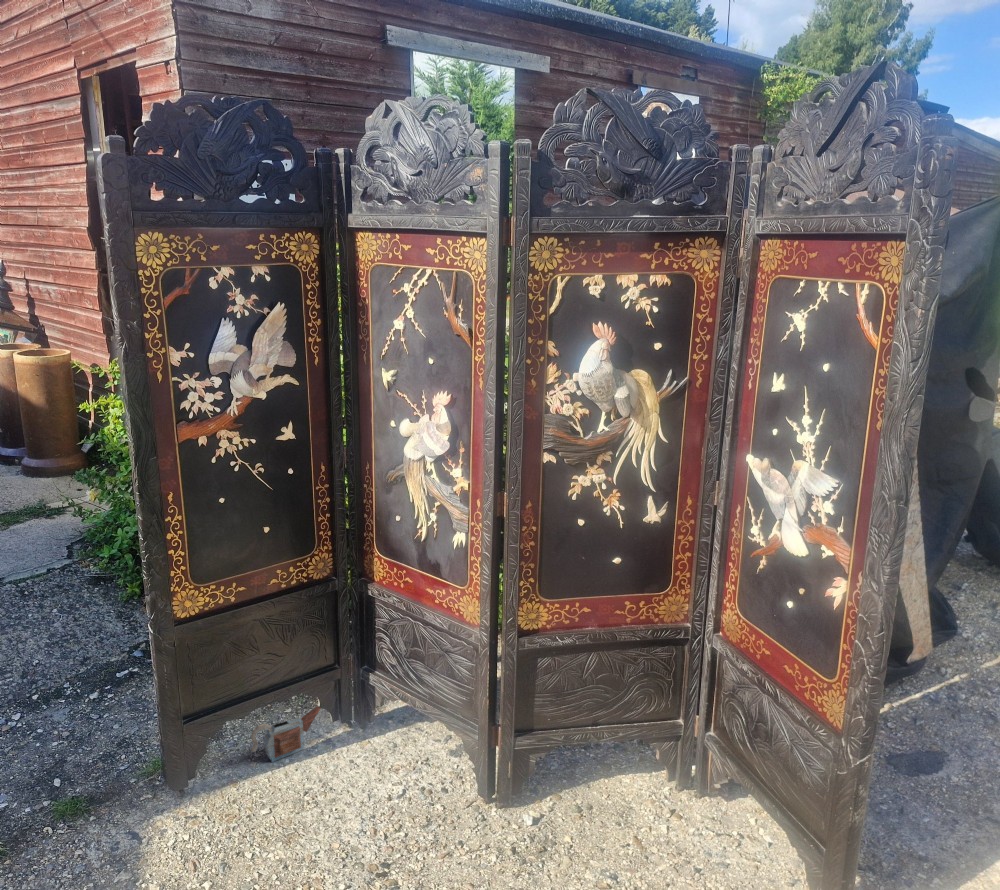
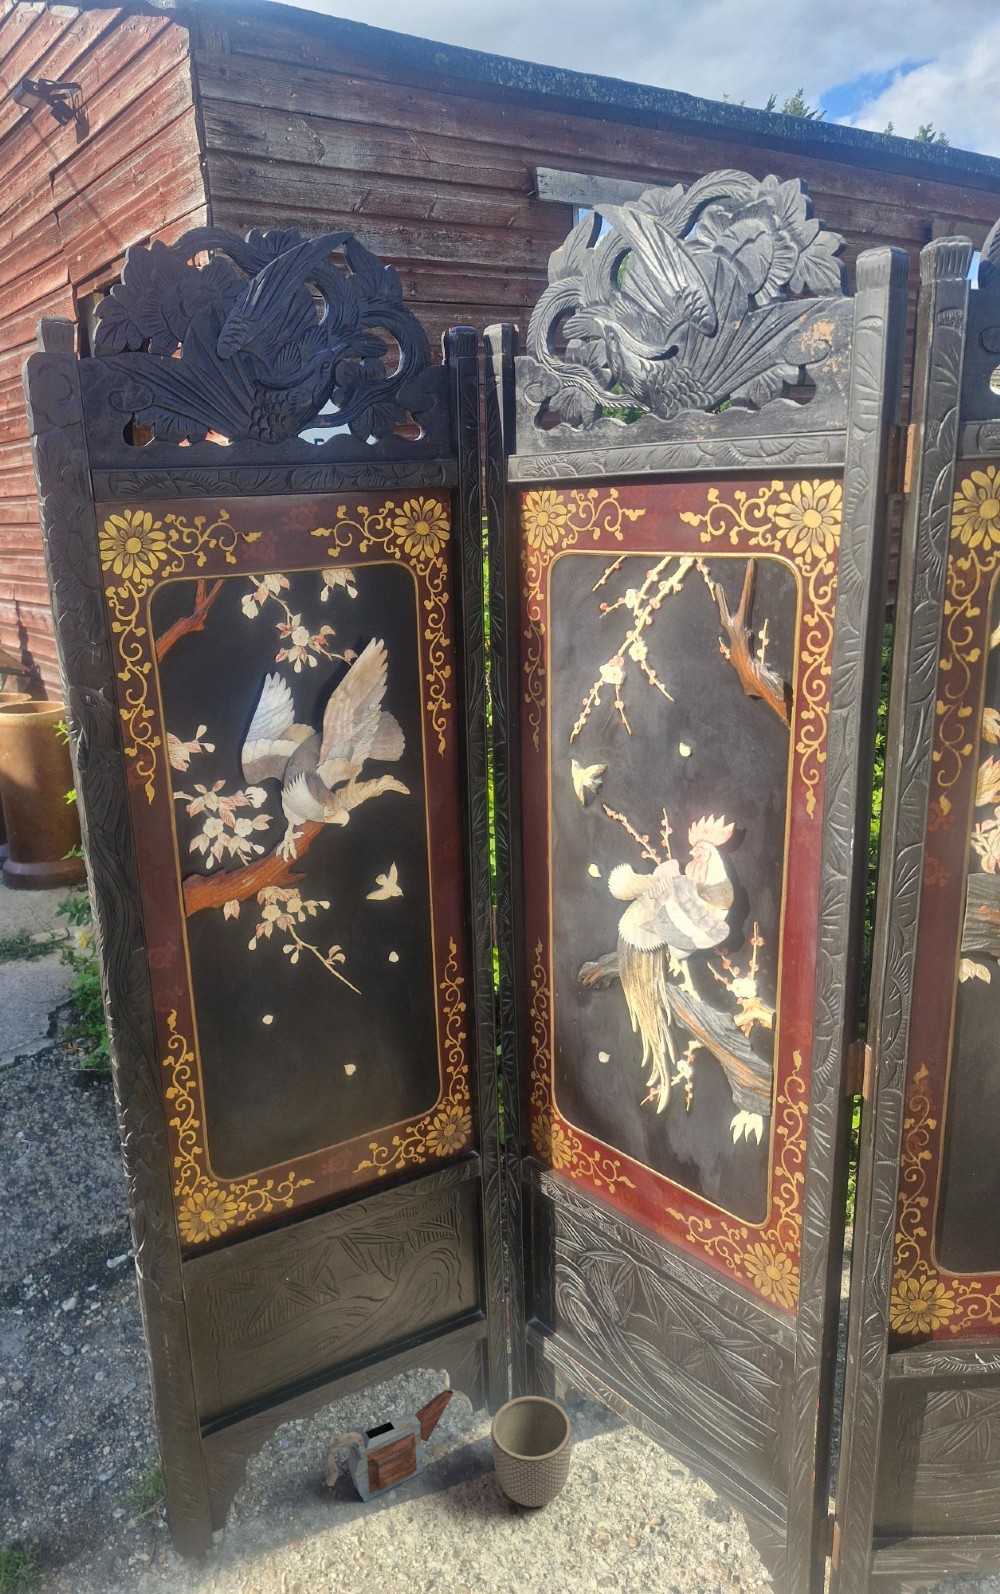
planter: none [340,706,383,759] -> present [491,1396,572,1508]

